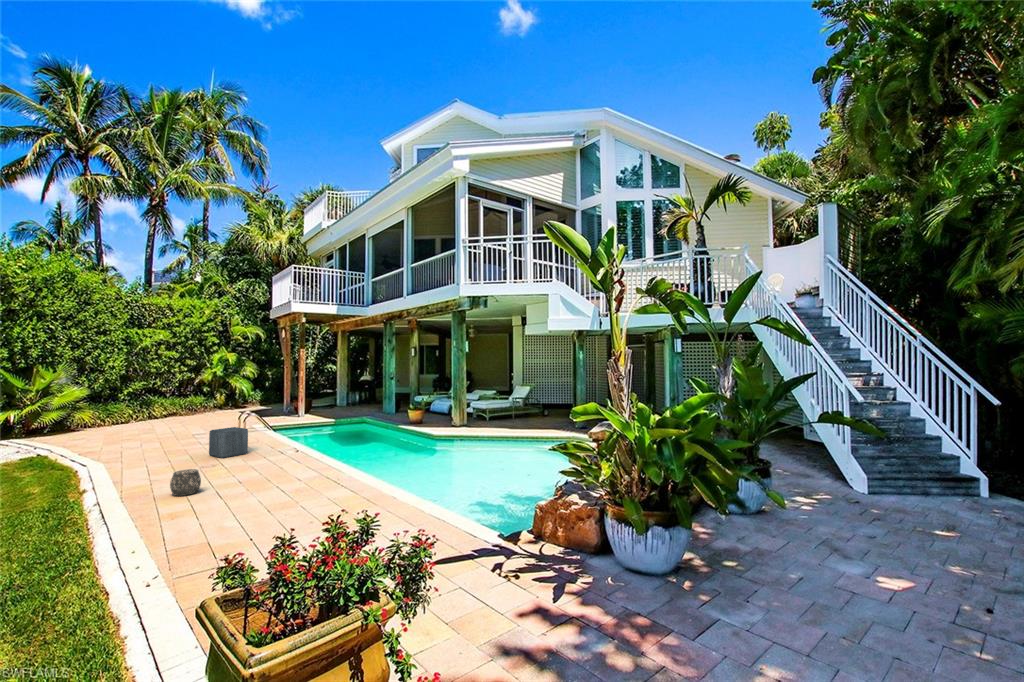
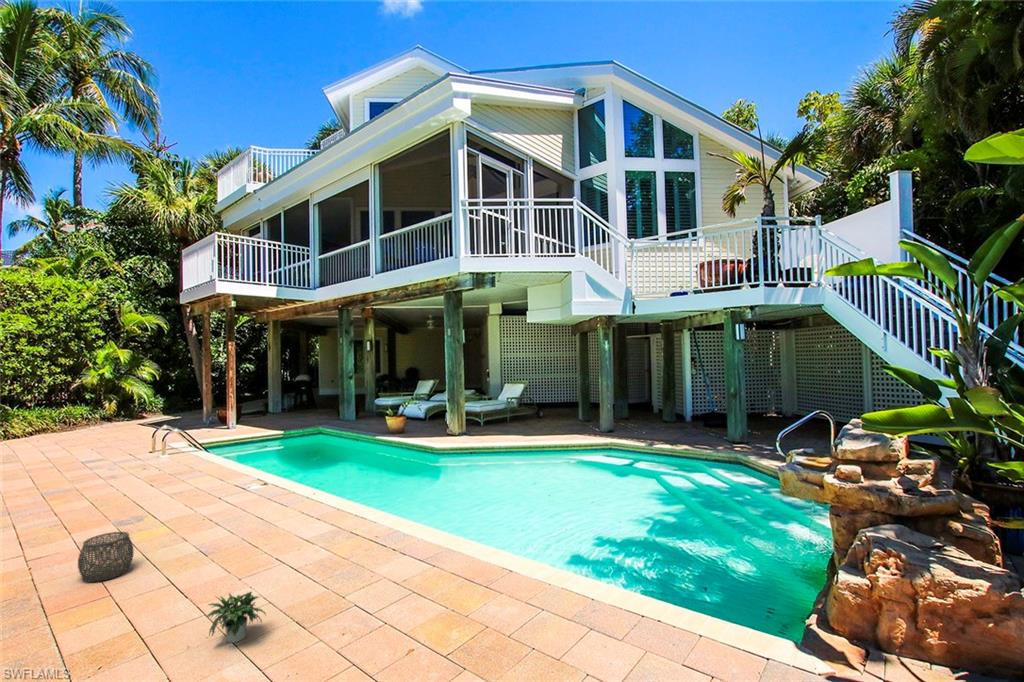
ottoman: present [209,427,248,458] -> none [121,452,183,499]
potted plant: none [212,498,255,525] -> present [206,592,265,643]

